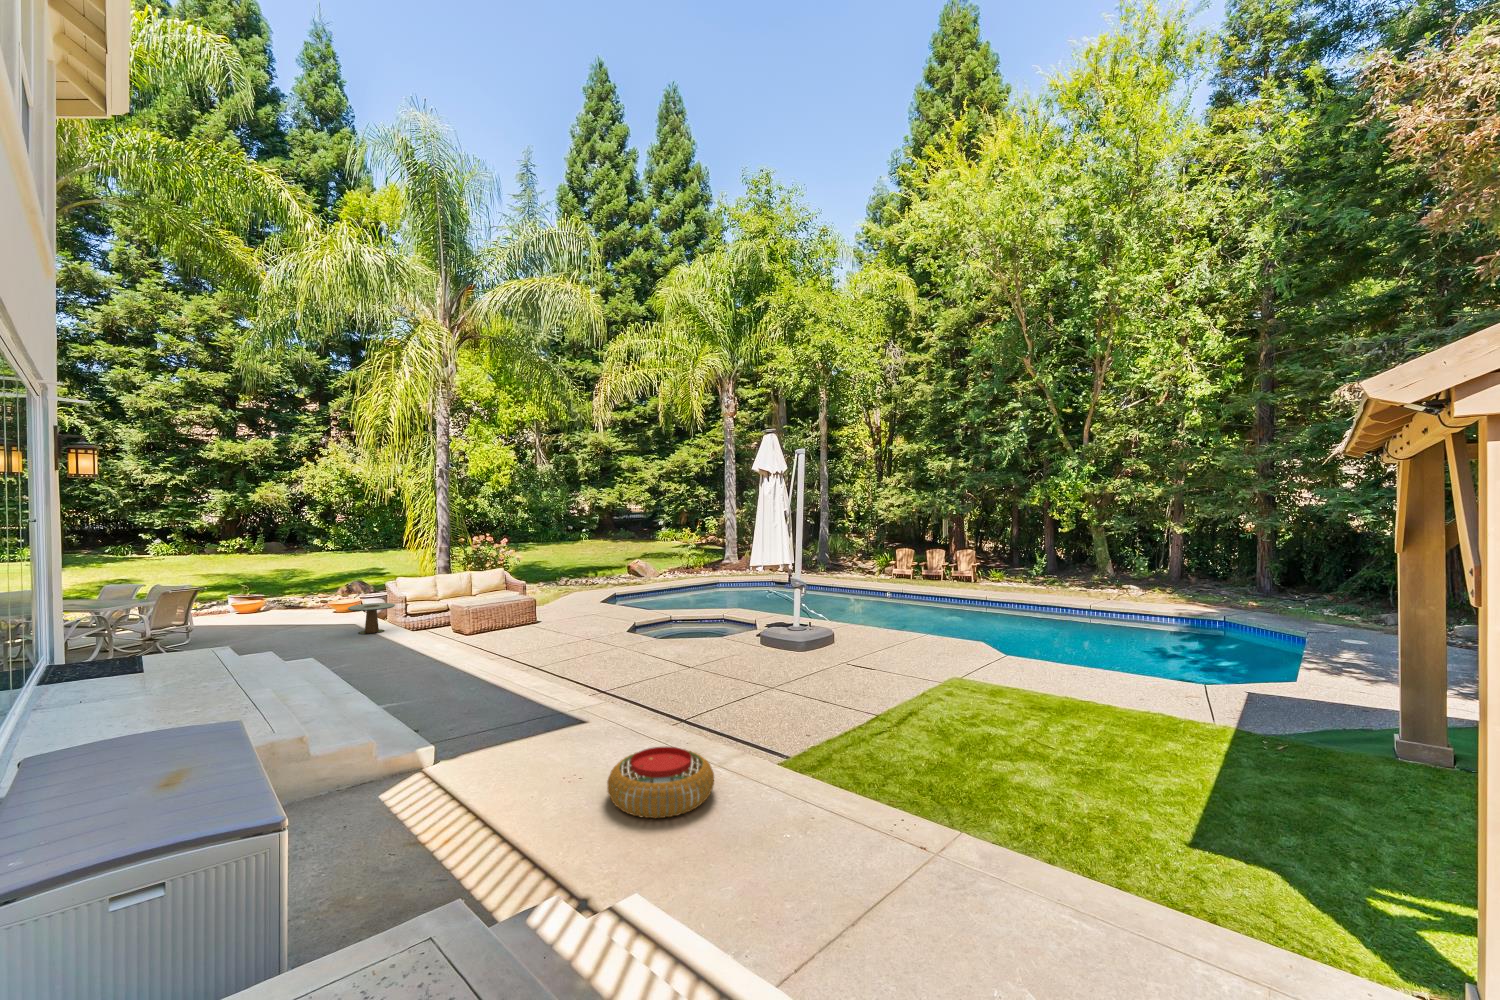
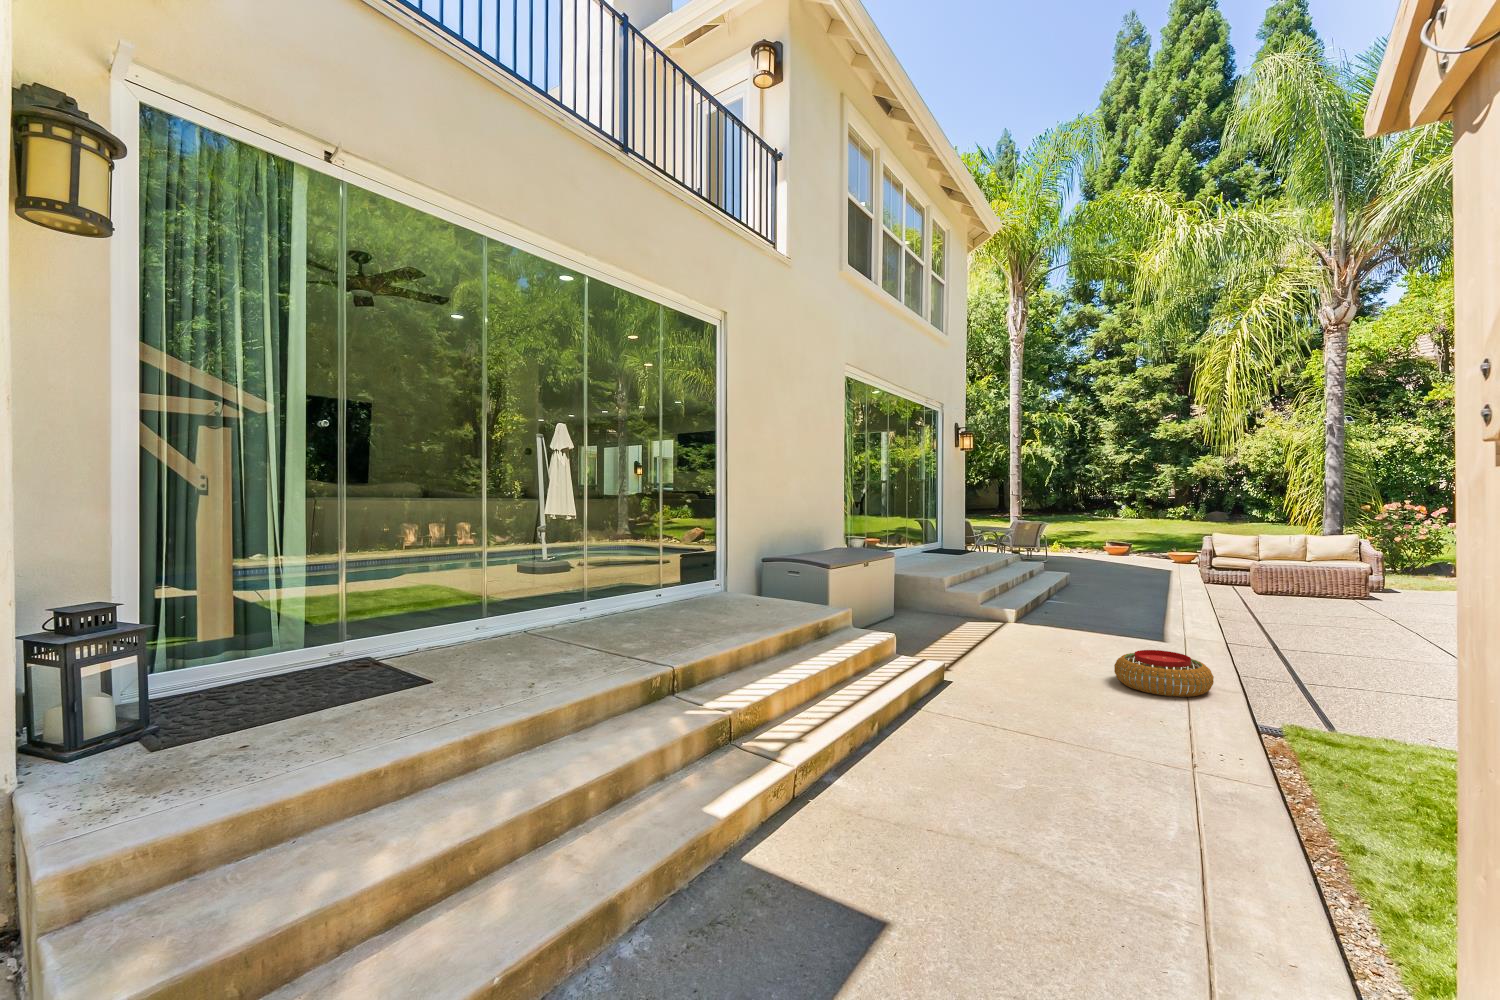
side table: present [348,603,395,634] -> none [1161,555,1202,580]

